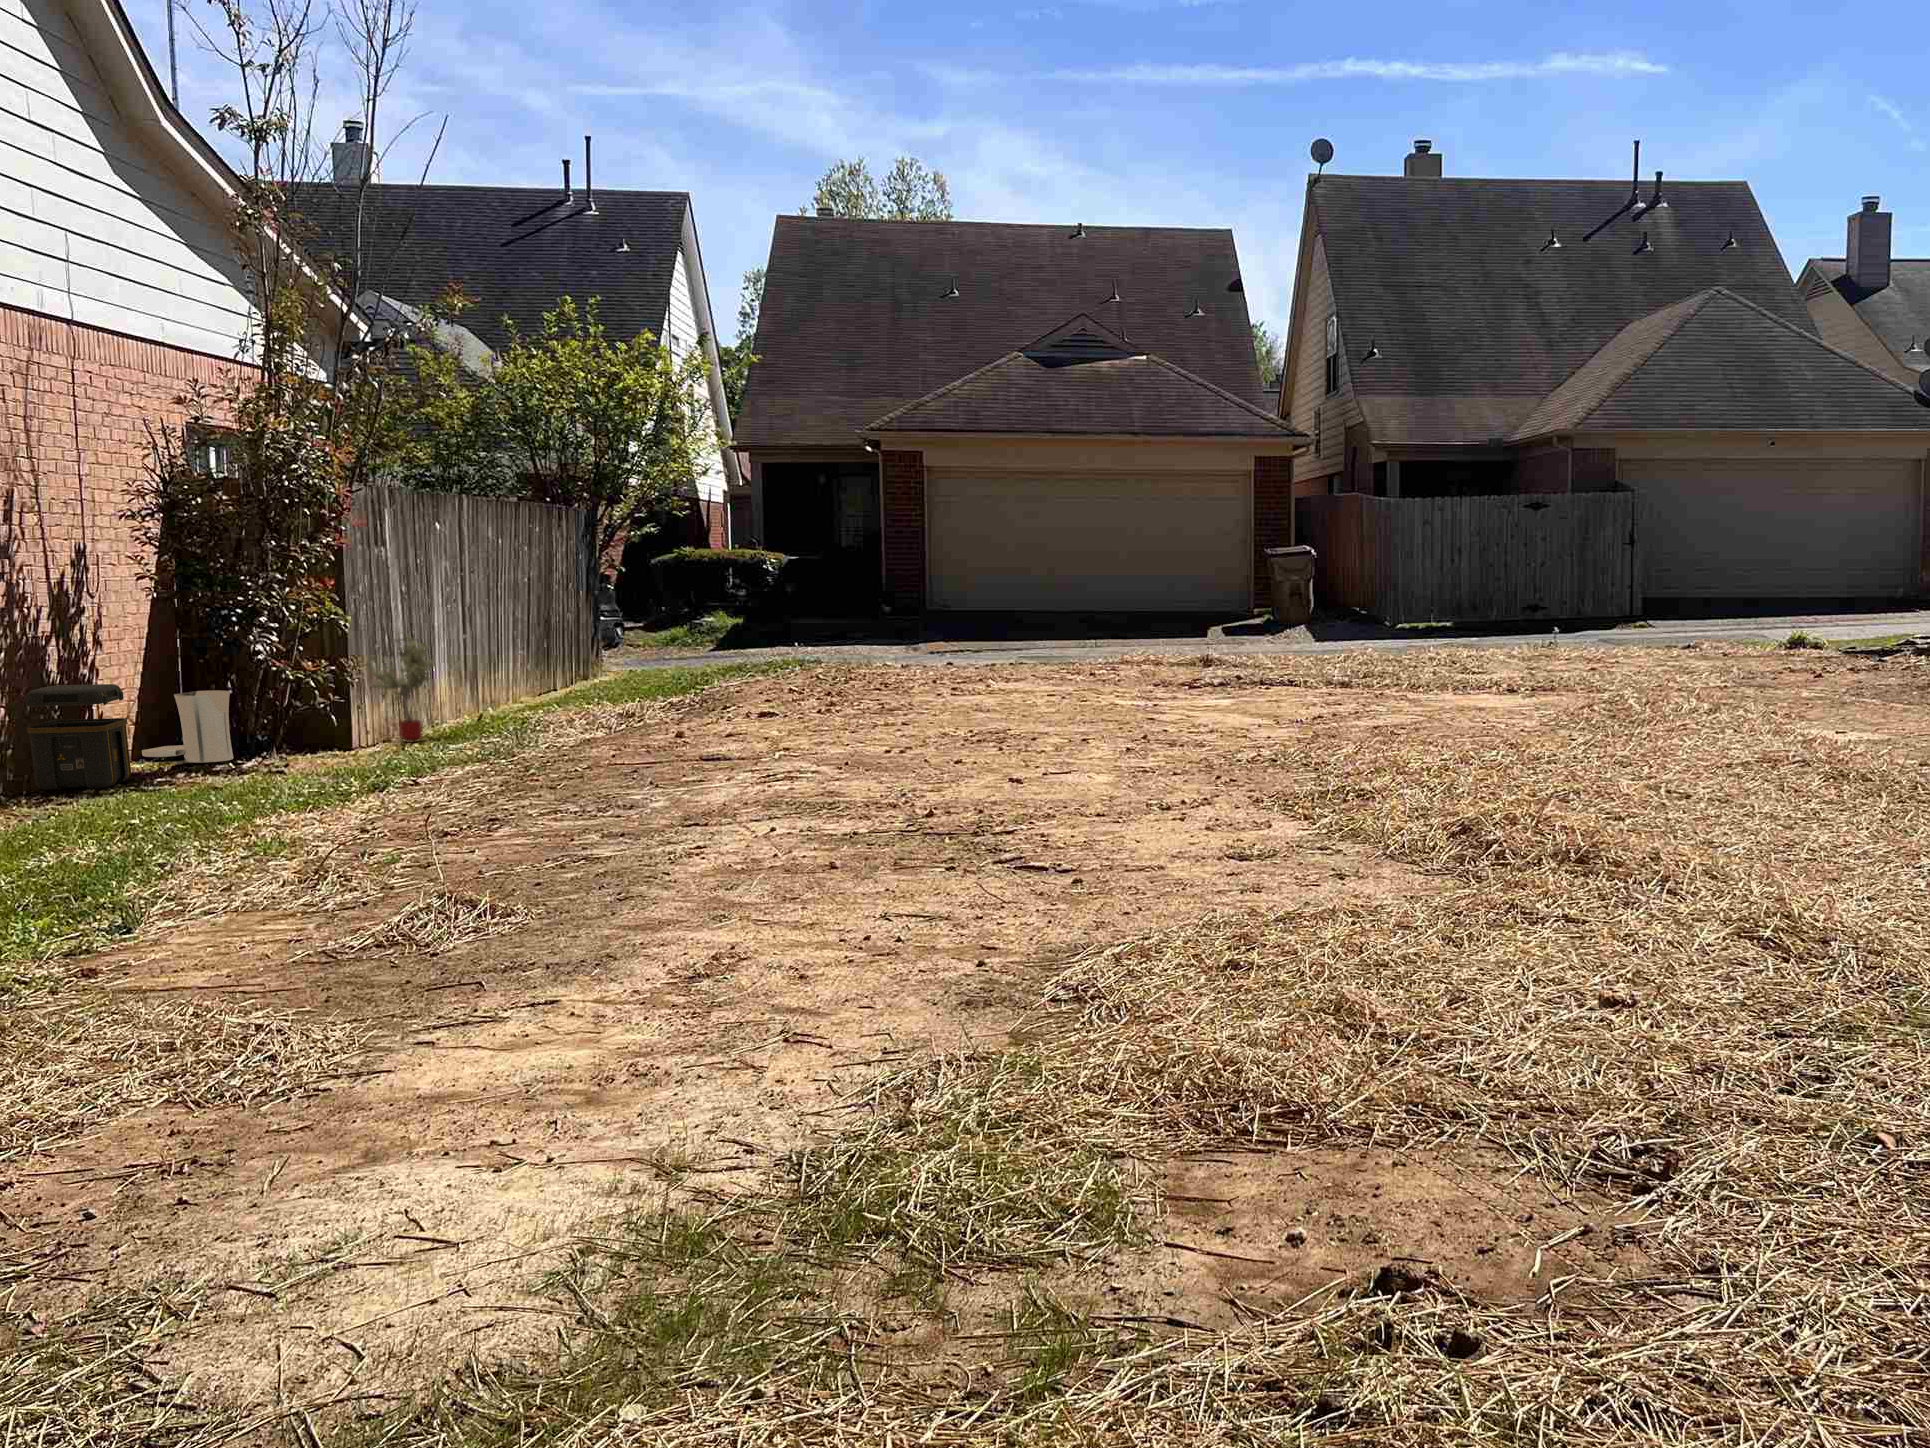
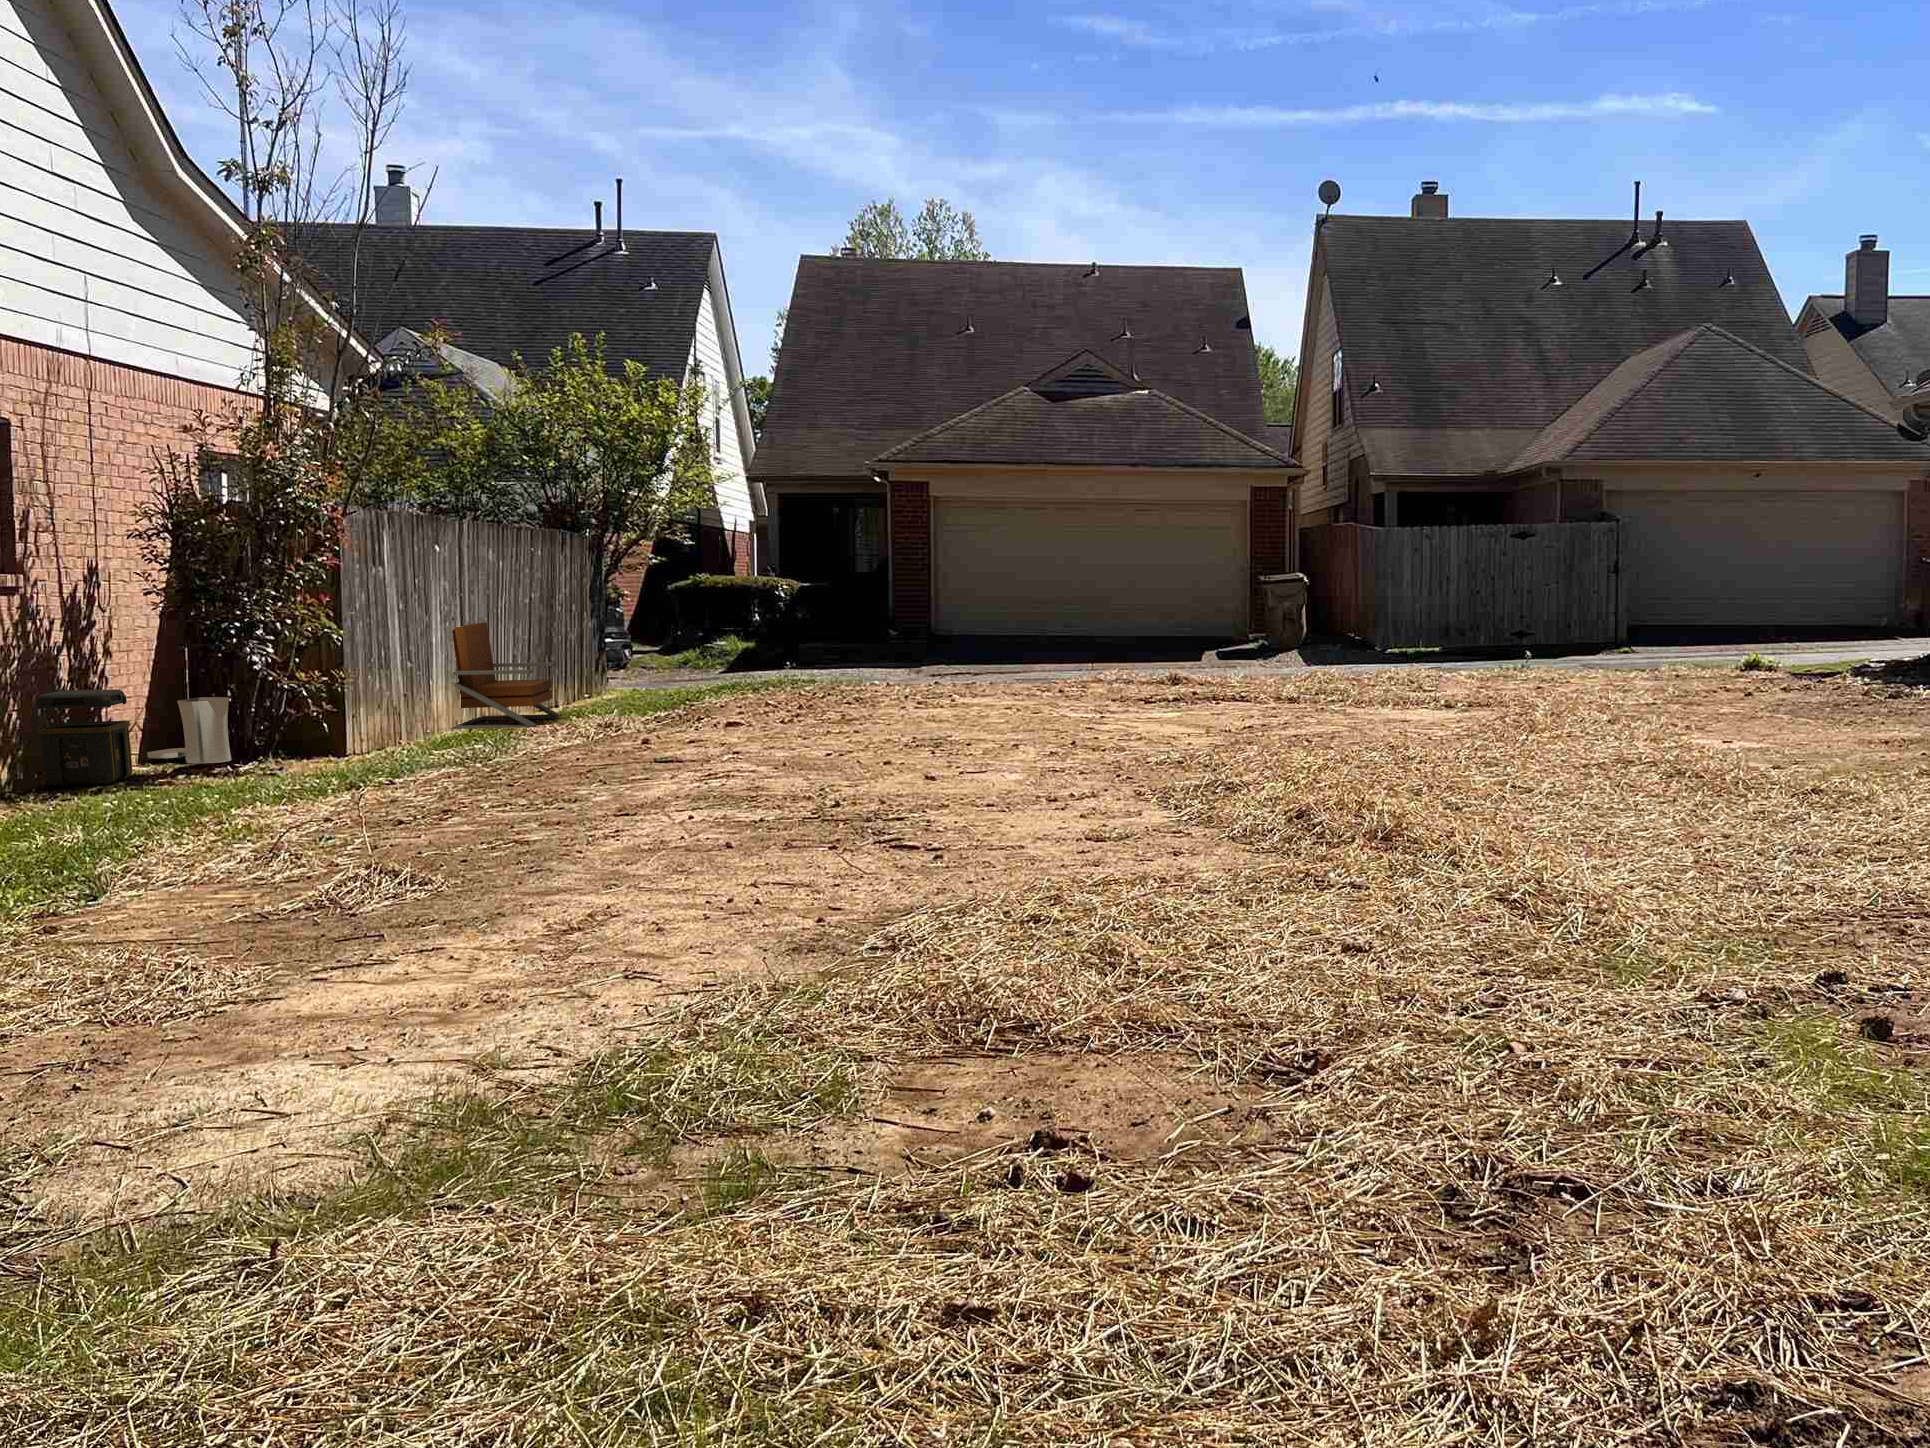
lounge chair: none [441,606,573,723] -> present [451,622,560,729]
potted tree: present [372,631,433,742] -> none [360,642,424,747]

